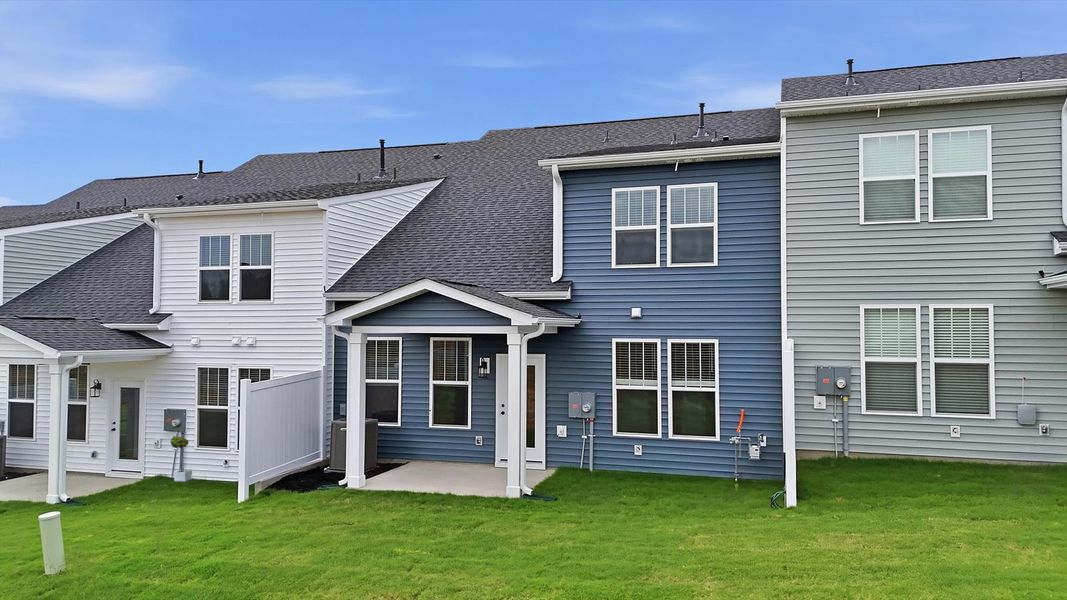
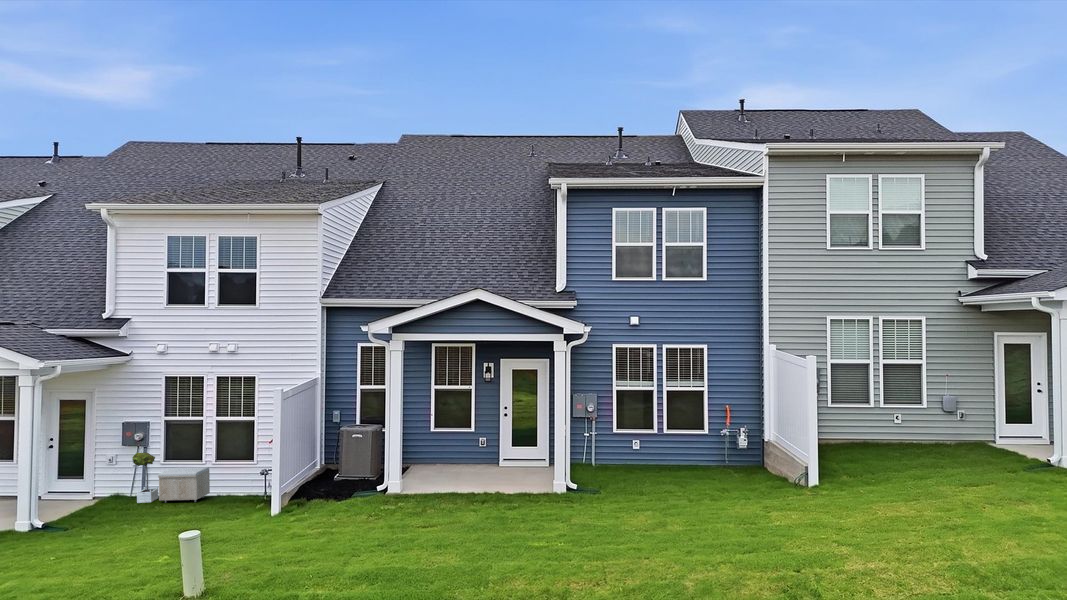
storage bench: none [189,452,232,483] -> present [158,467,210,503]

